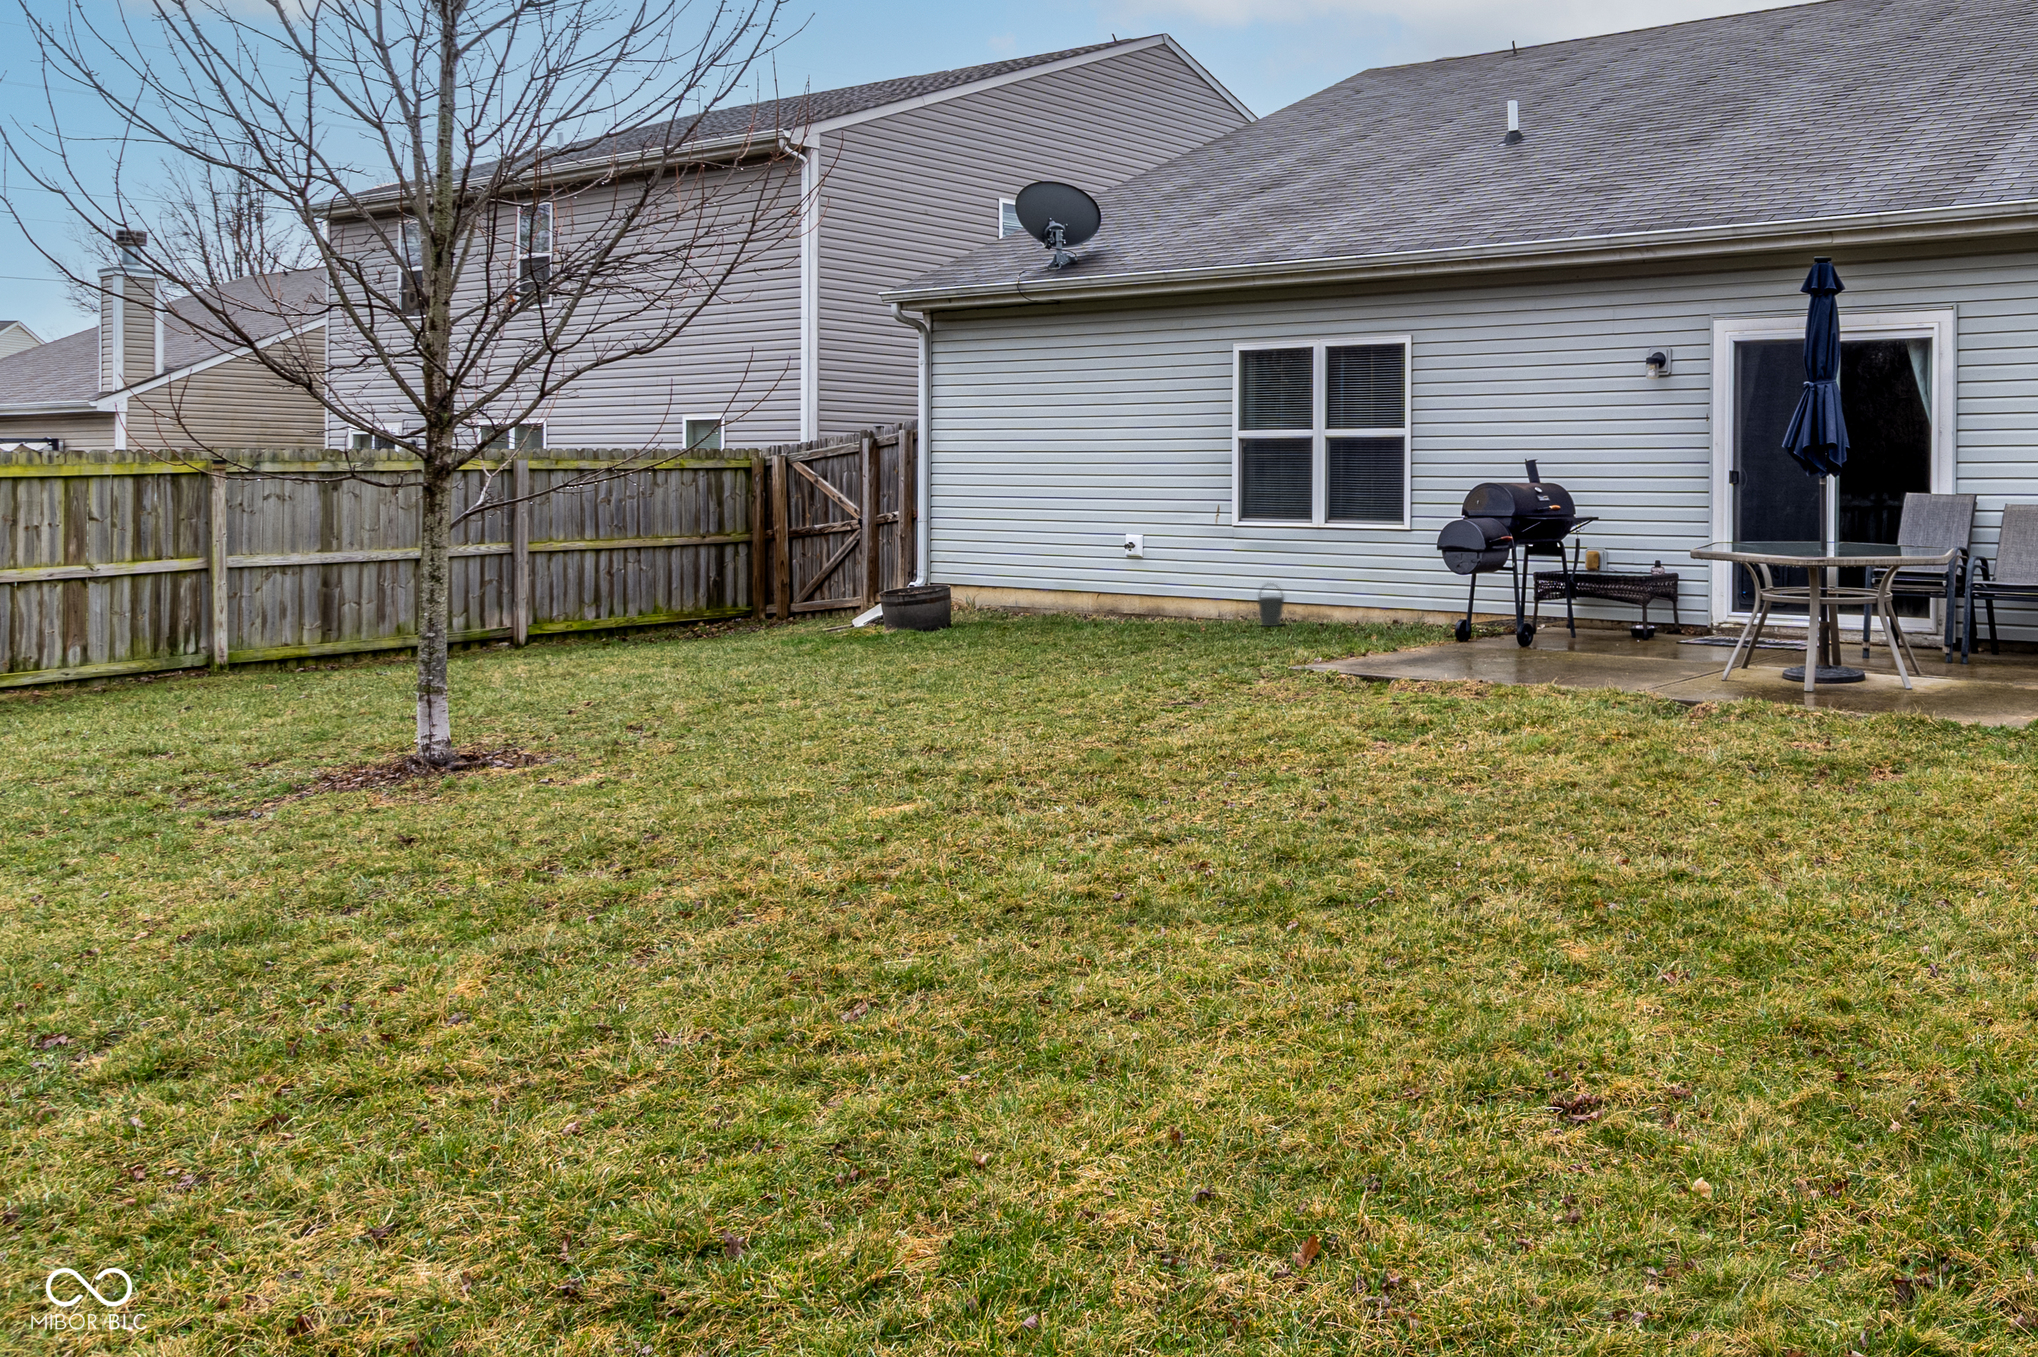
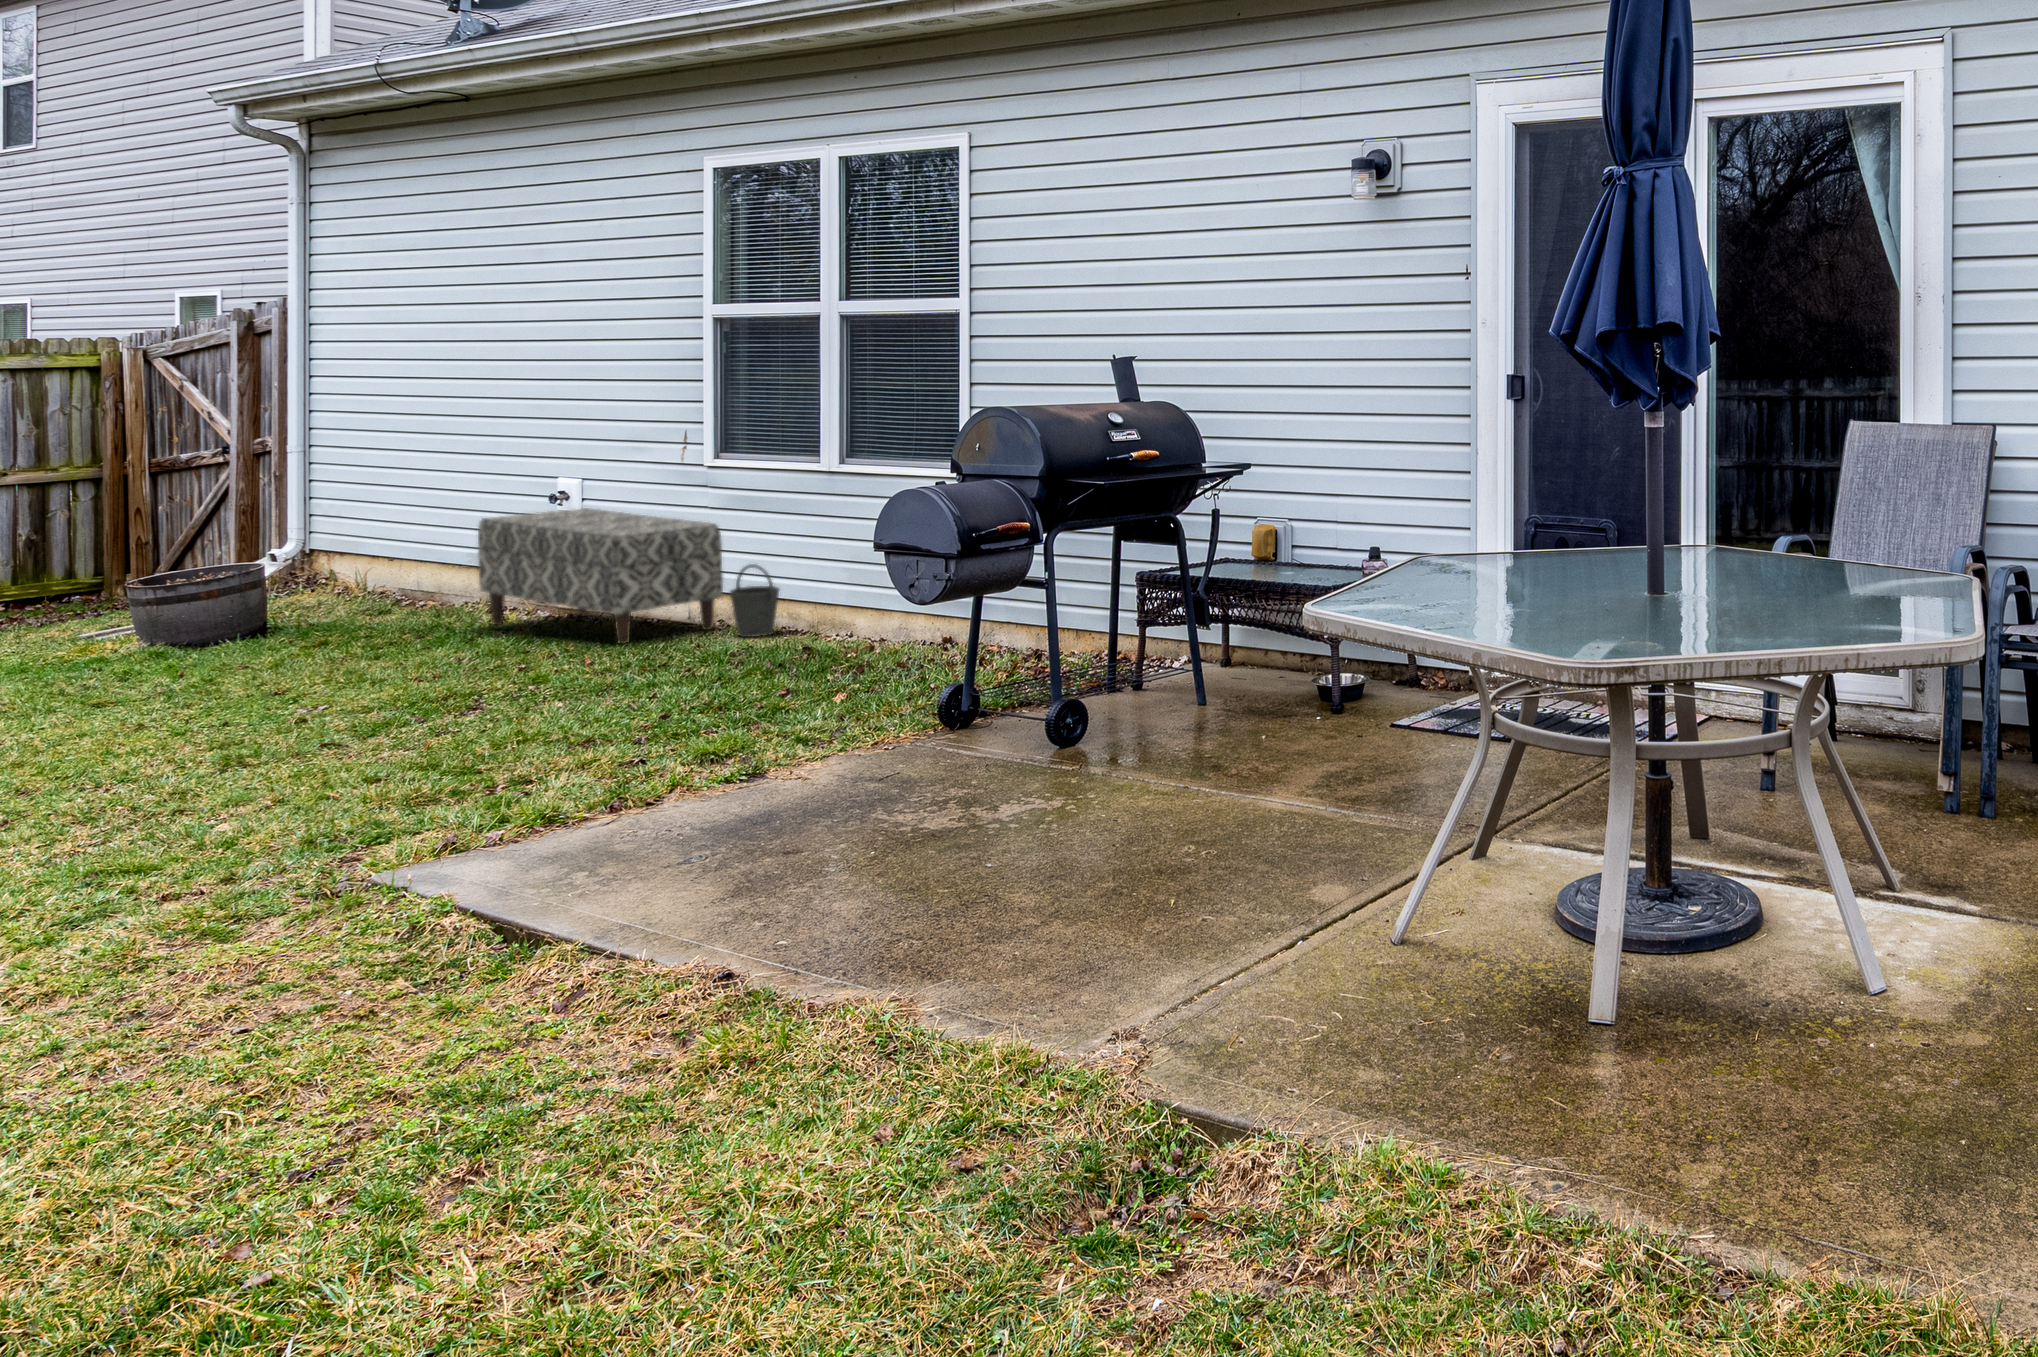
bench: none [1100,553,1245,632] -> present [478,508,723,643]

